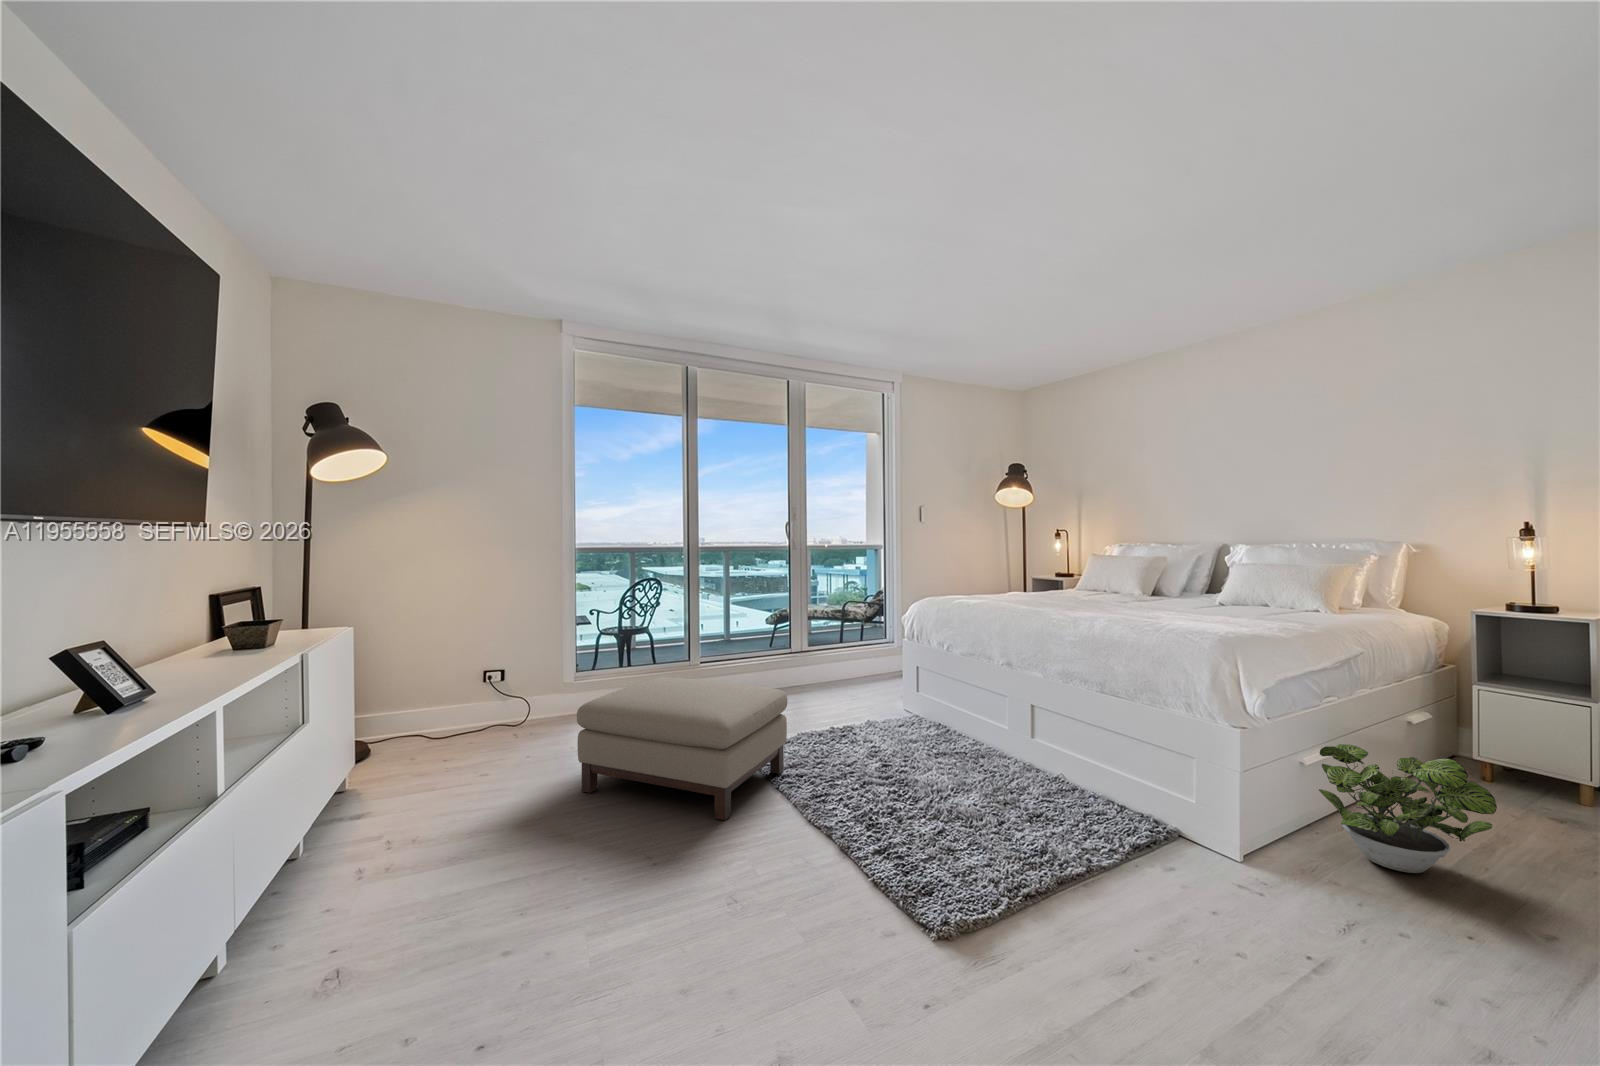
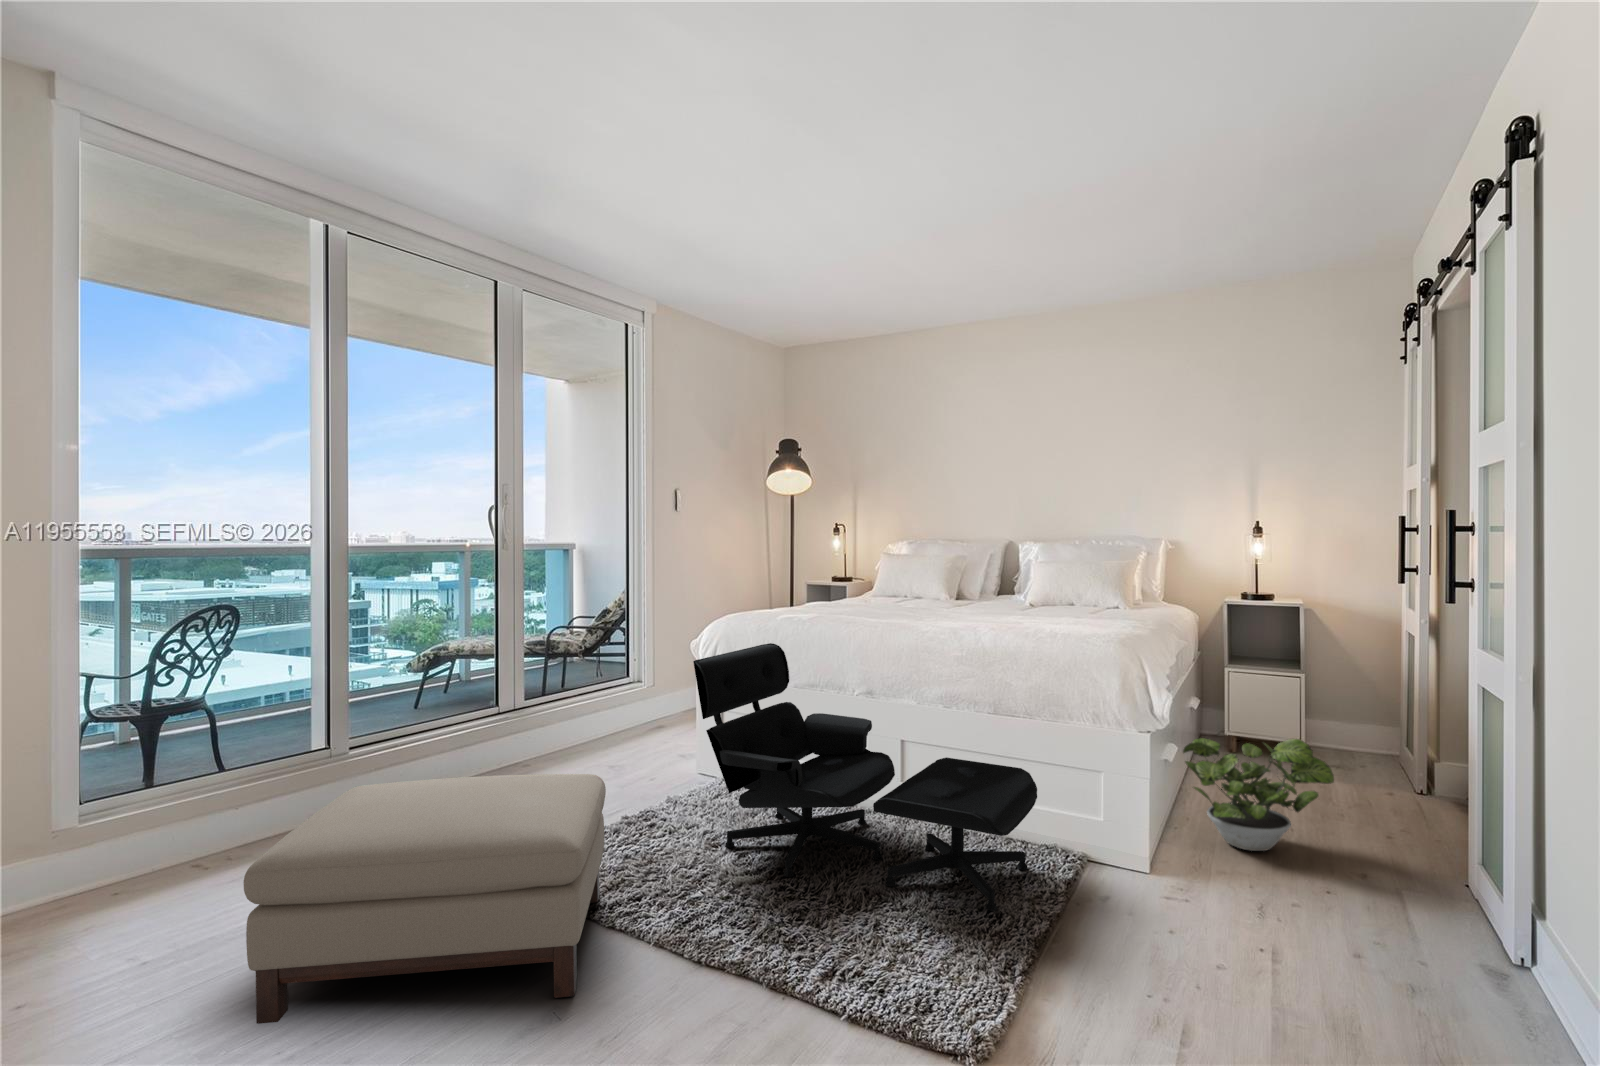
lounge chair: none [863,617,1125,847] -> present [693,643,1037,911]

